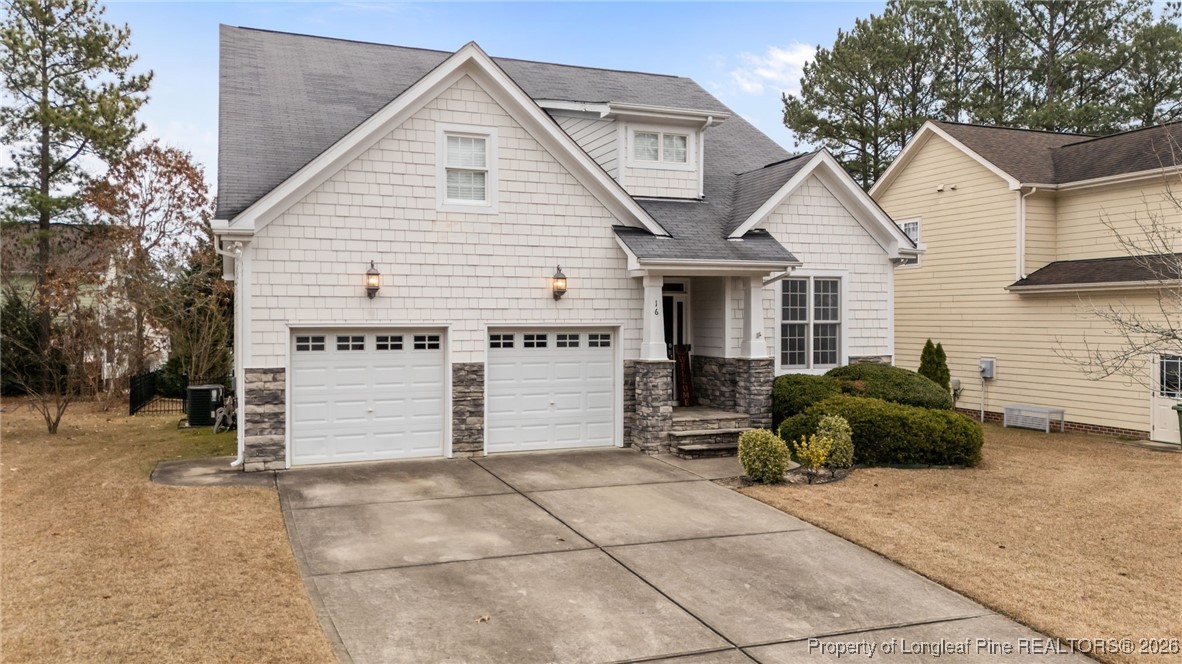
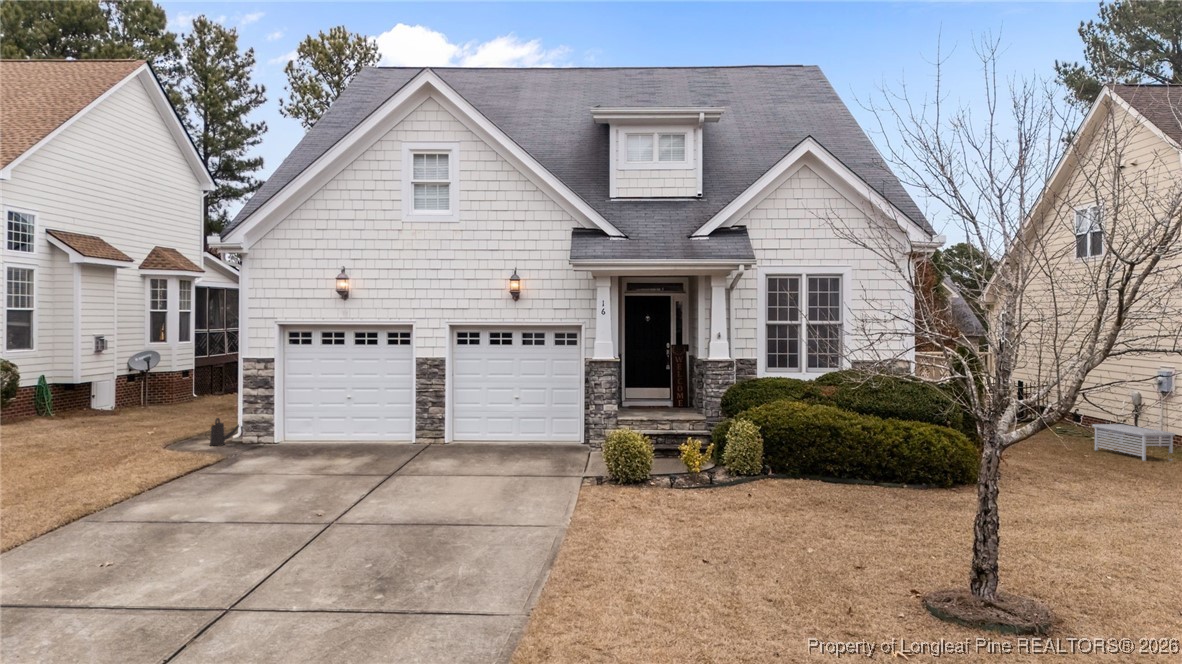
watering can: none [198,443,243,478] -> present [210,418,239,446]

